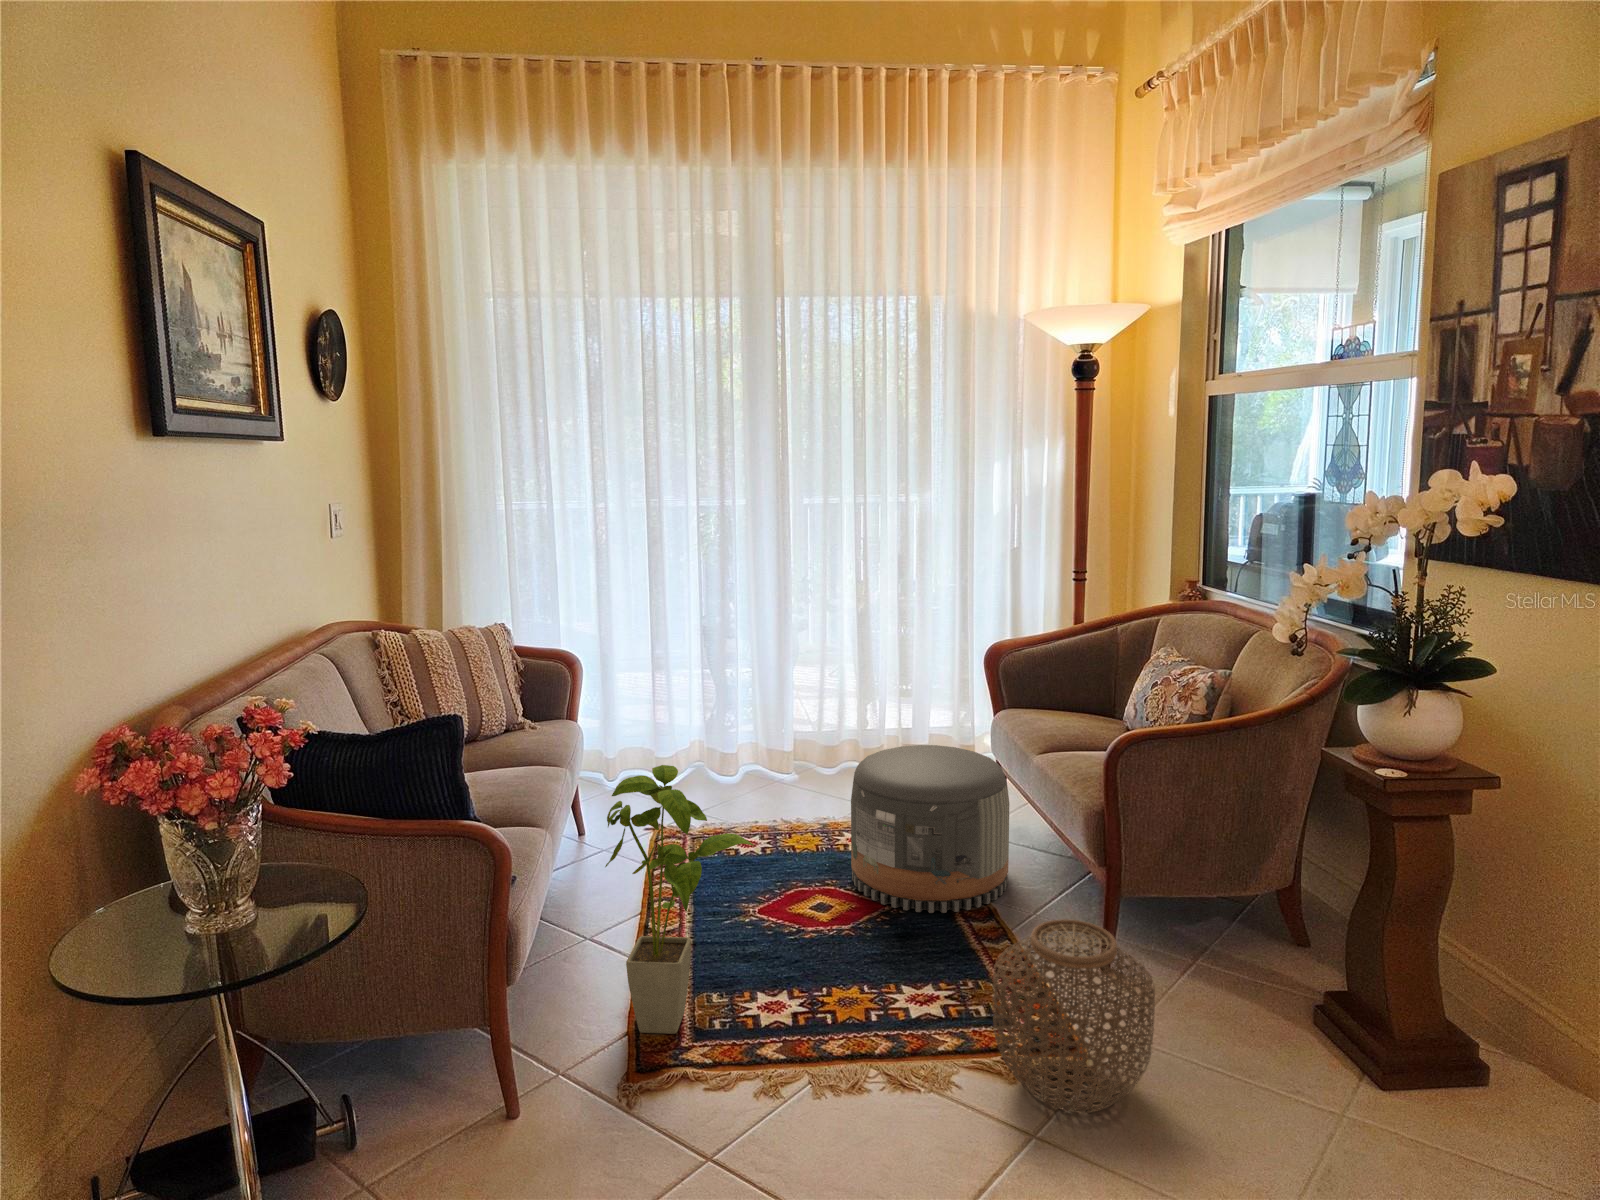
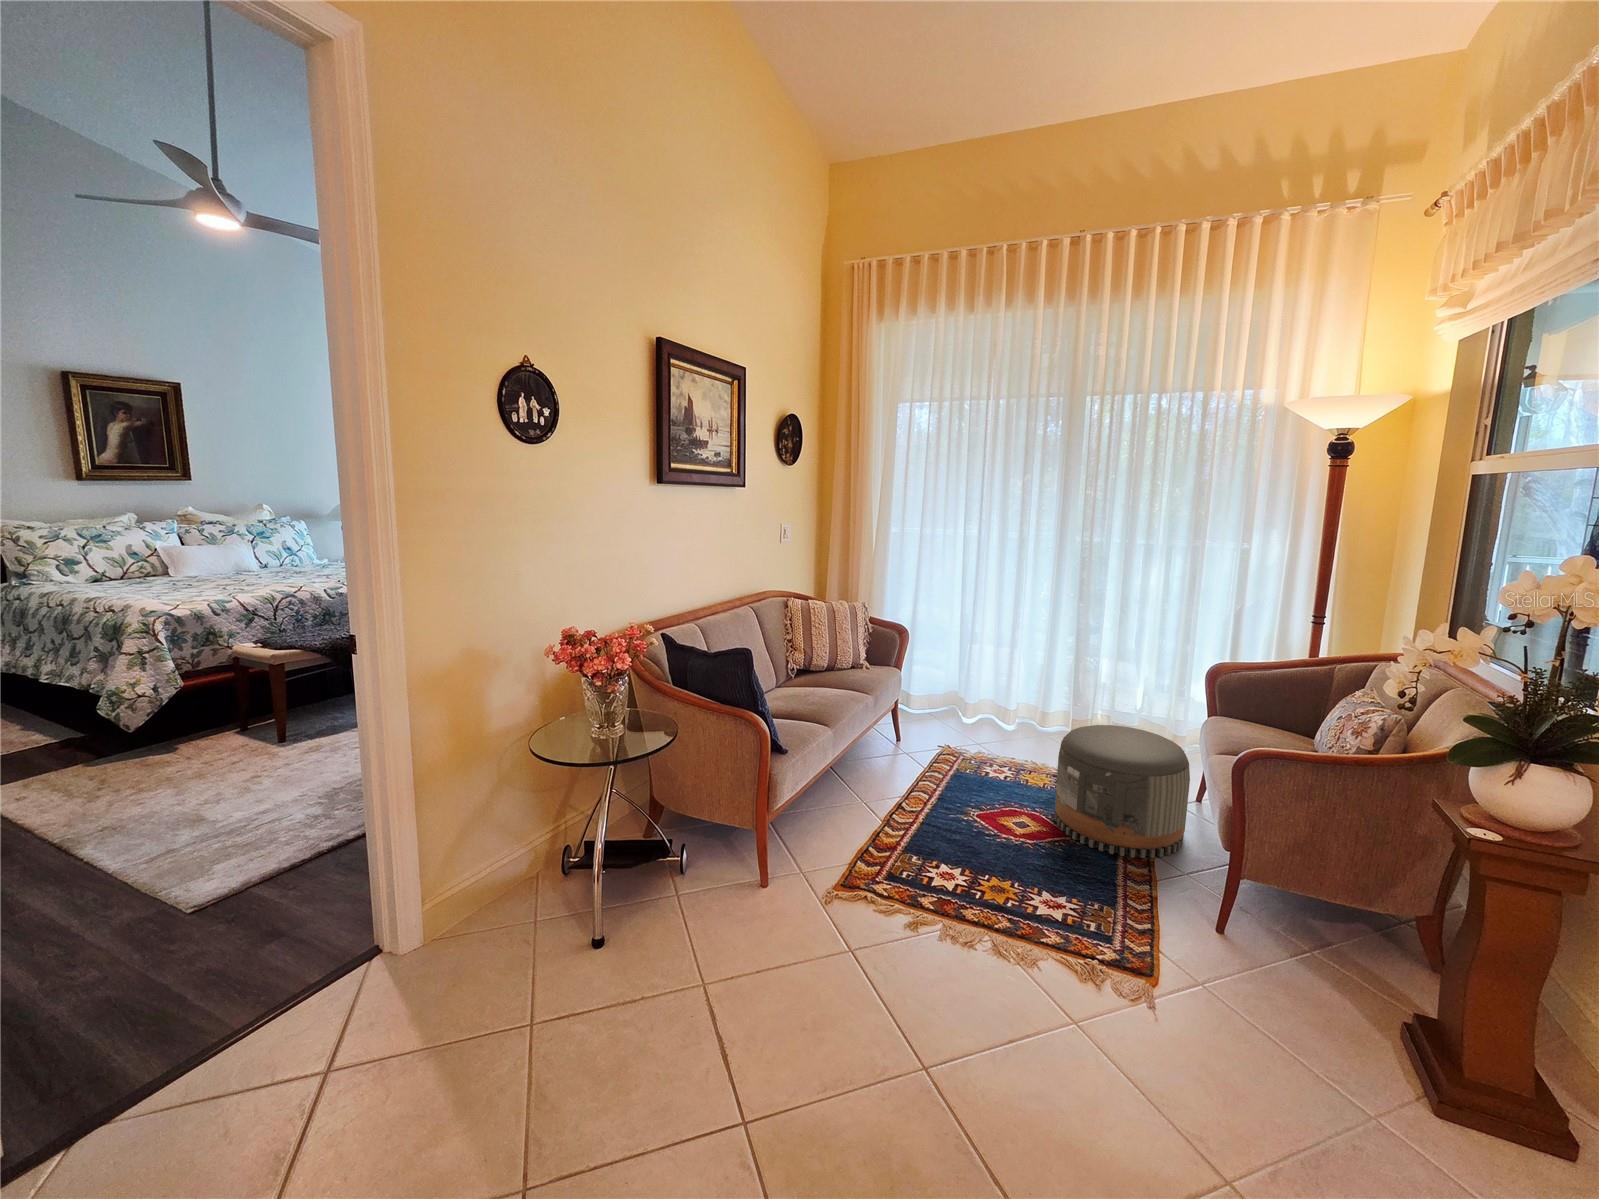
house plant: present [605,765,754,1034] -> none [845,702,941,871]
woven basket: present [993,919,1155,1113] -> none [1067,873,1202,1026]

